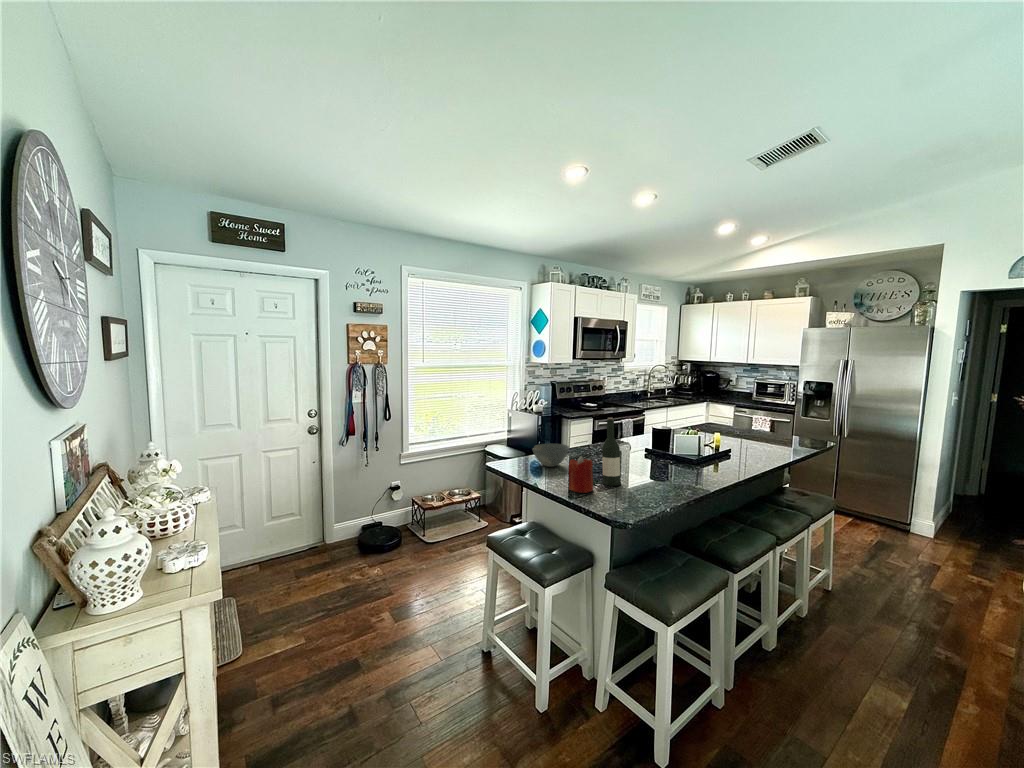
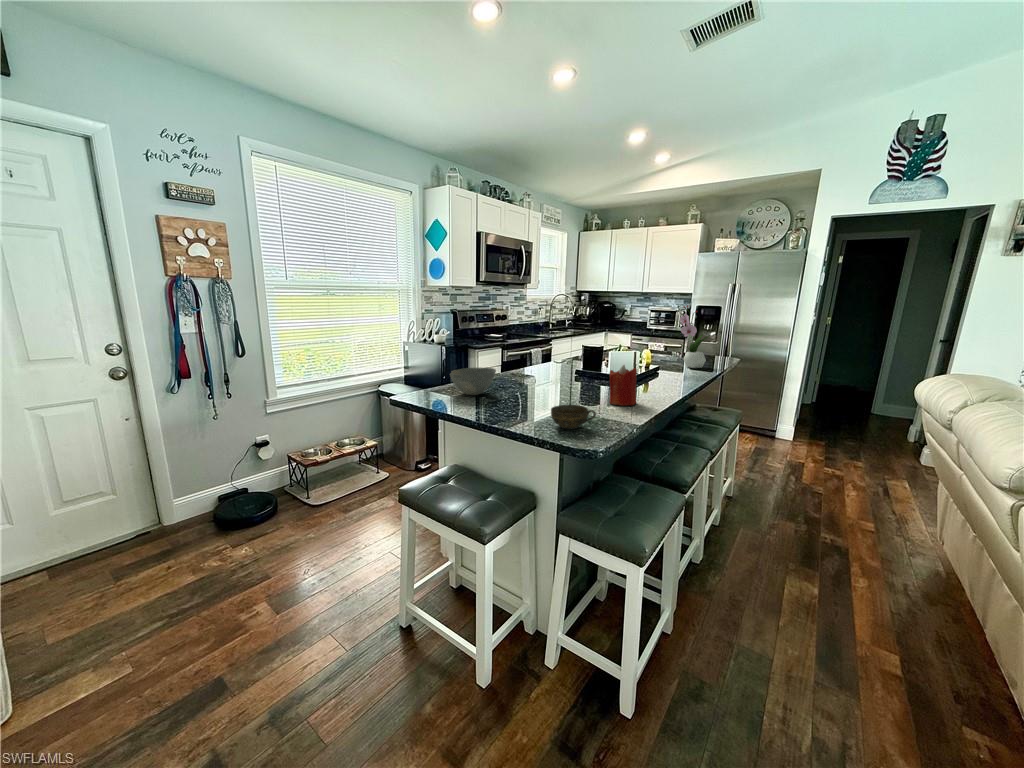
flower arrangement: none [753,393,784,453] -> present [680,305,709,368]
wine bottle: present [602,418,620,486] -> none [543,326,566,410]
candle: present [569,456,593,493] -> present [610,365,637,406]
cup: none [599,484,635,504] -> present [551,405,596,430]

